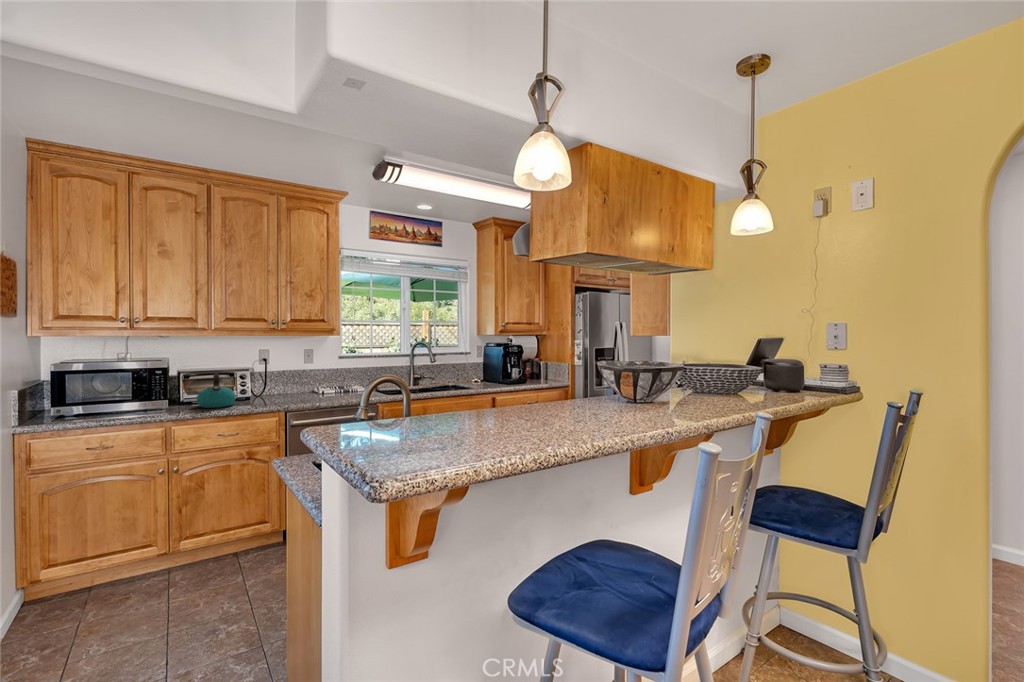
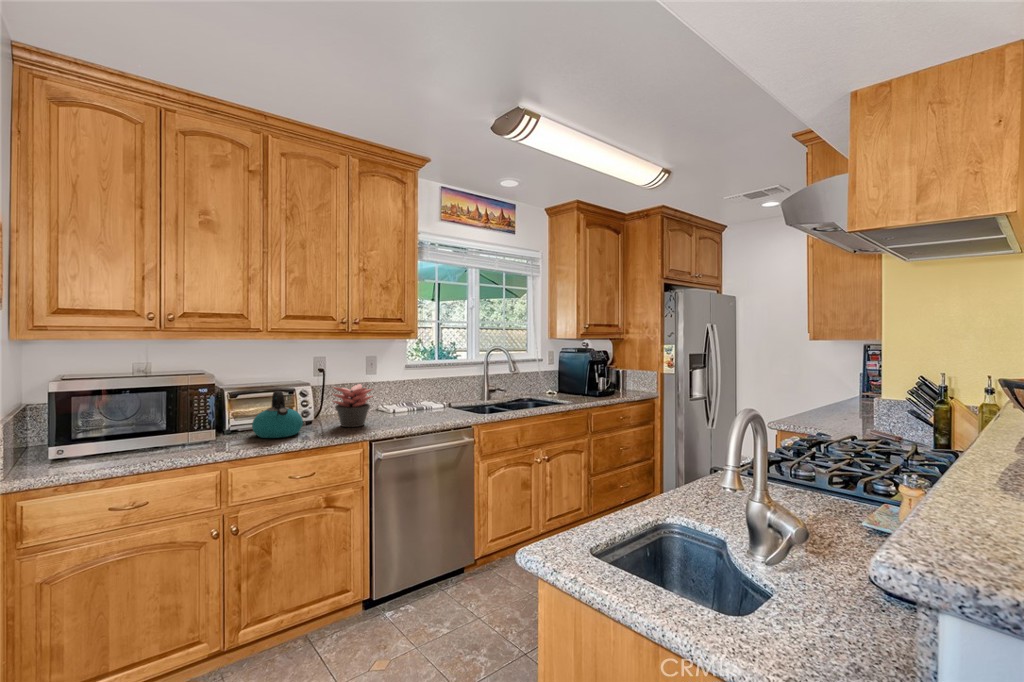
succulent plant: none [260,370,294,402] -> present [333,384,373,427]

